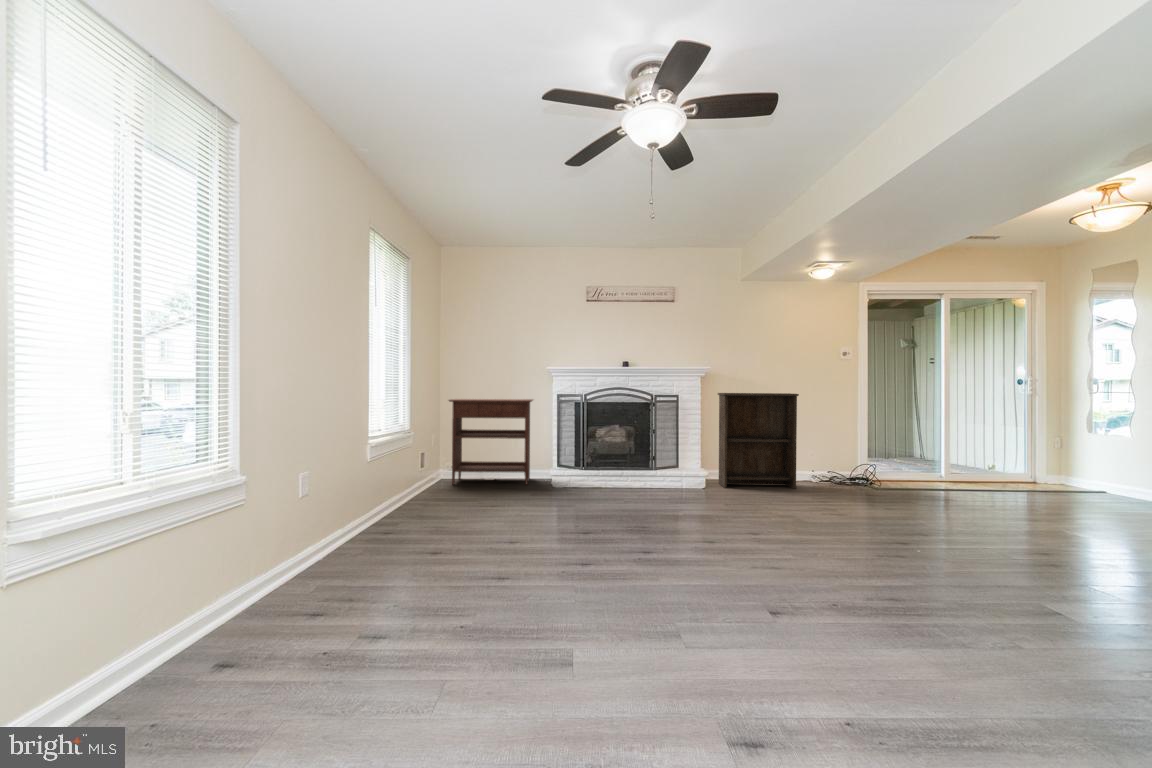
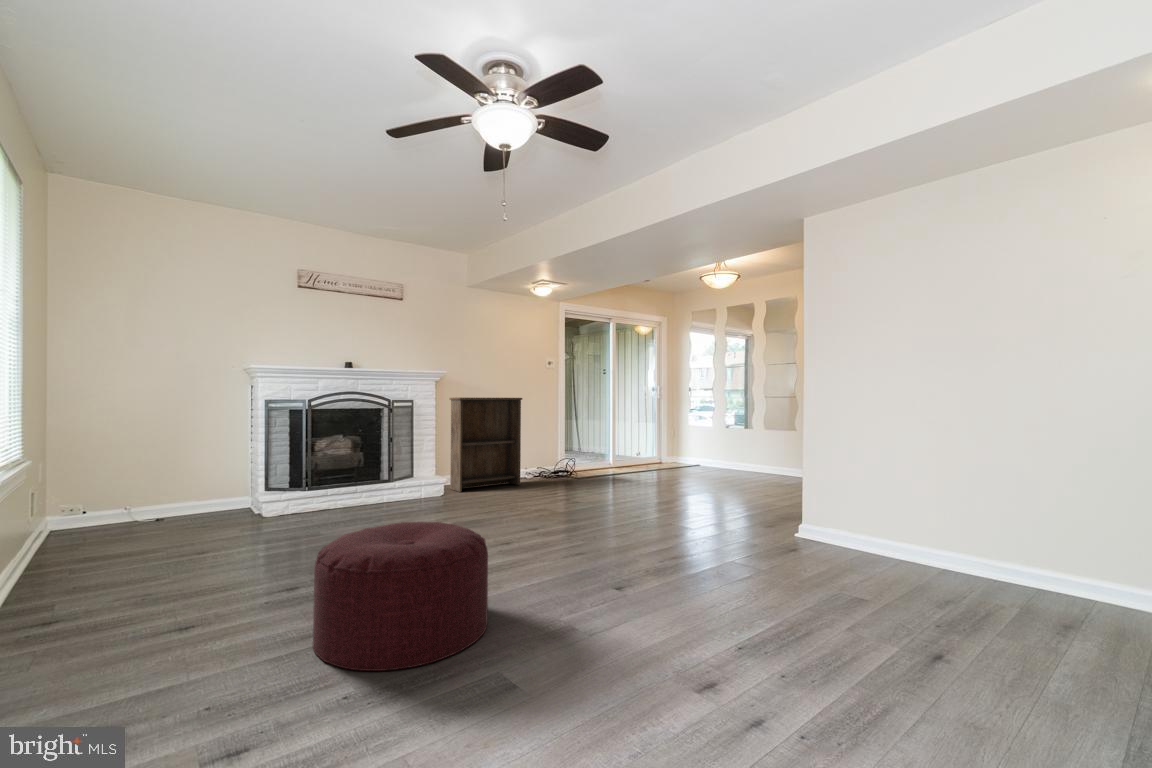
console table: present [449,399,533,485] -> none [81,408,231,536]
ottoman: none [479,512,625,643] -> present [313,522,488,671]

